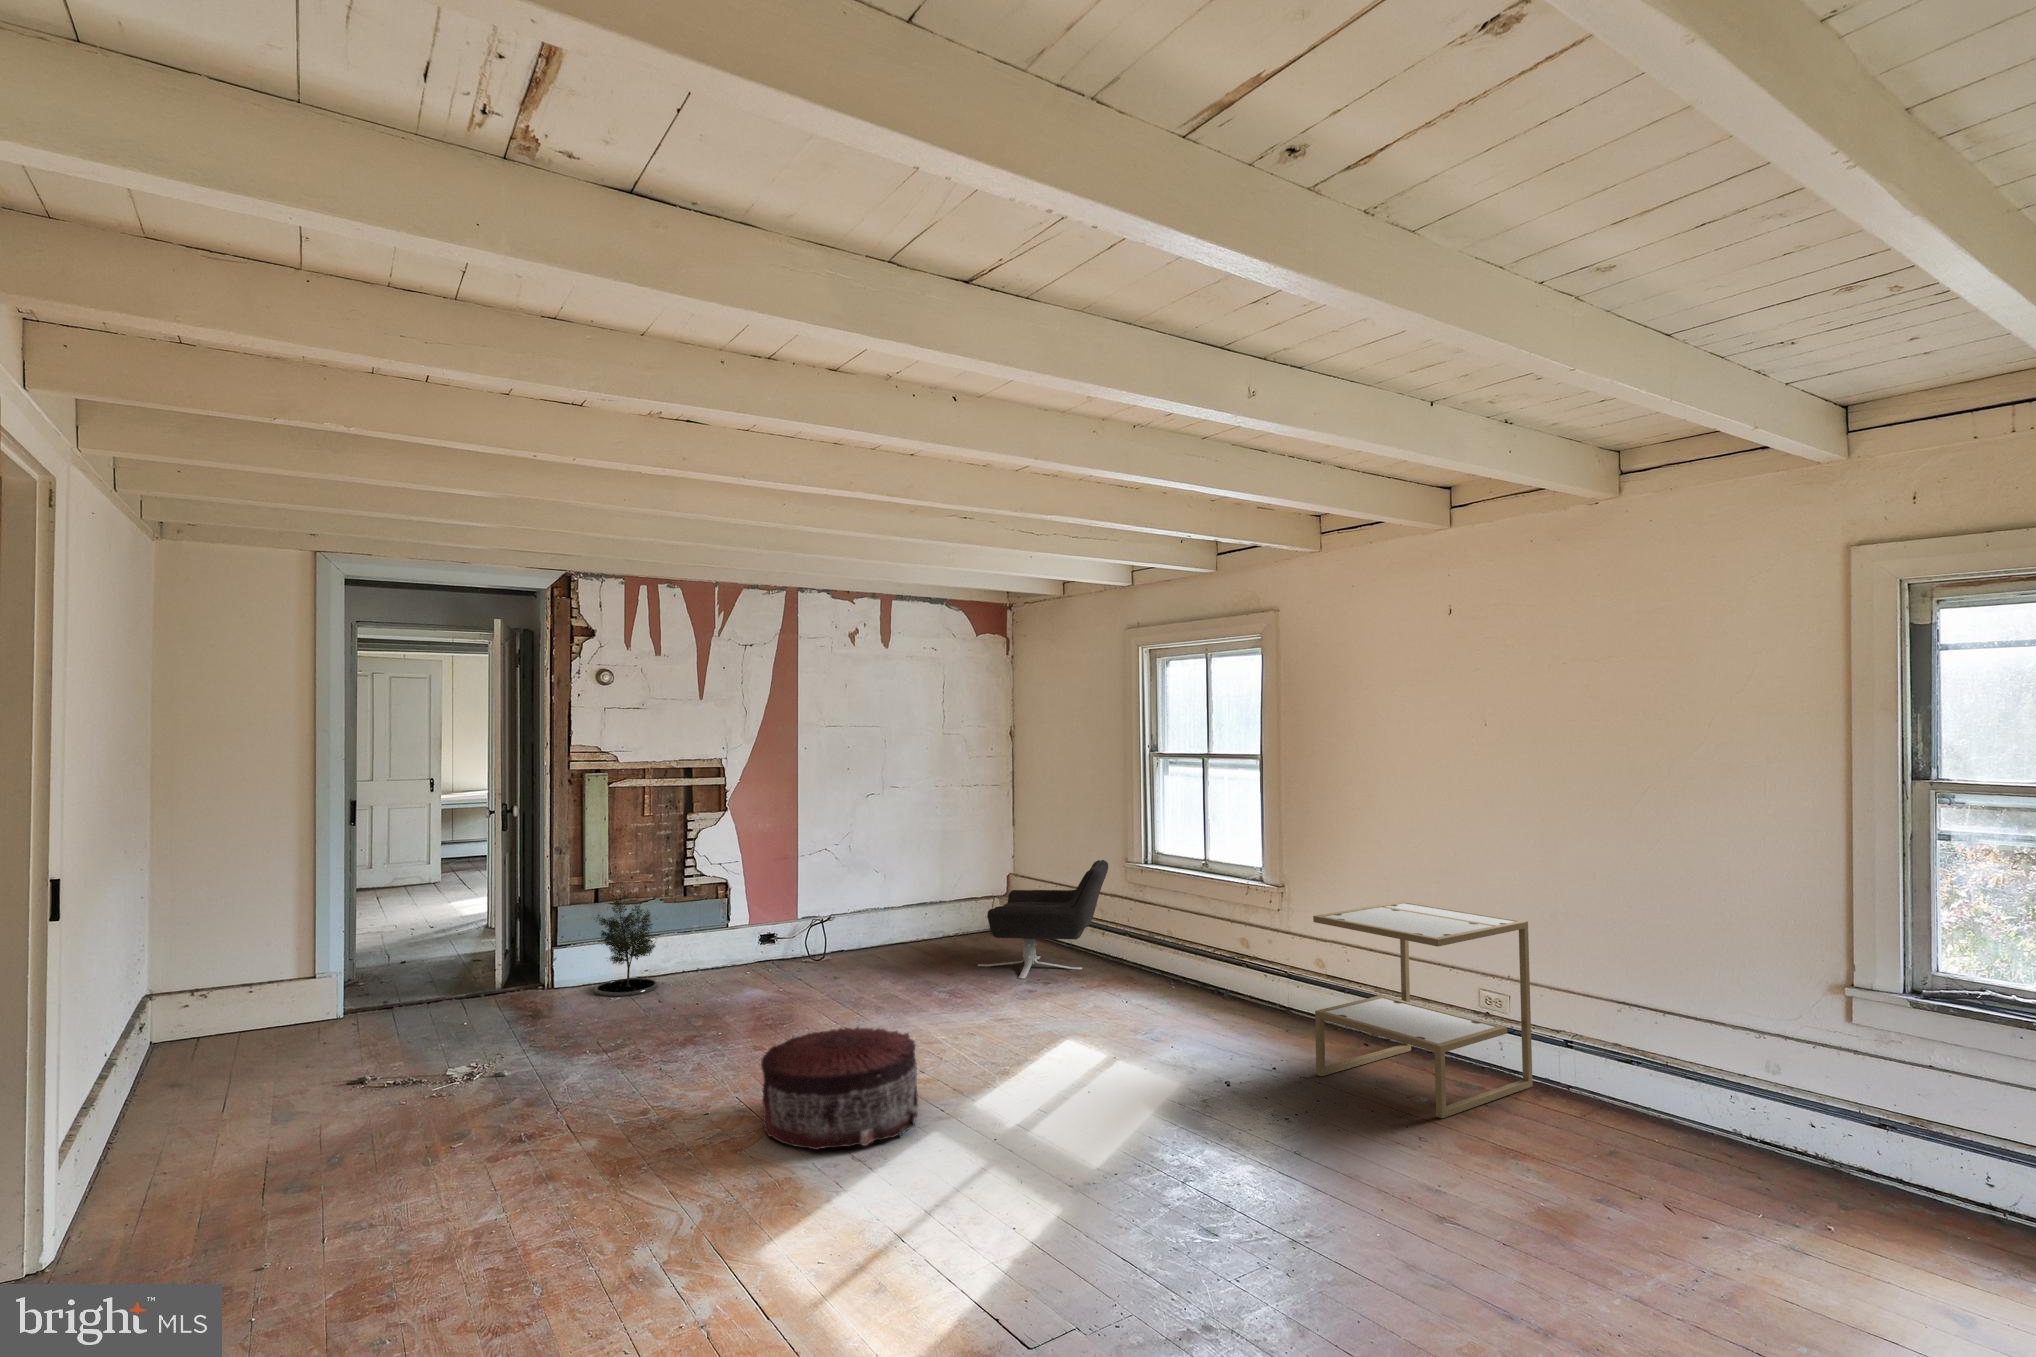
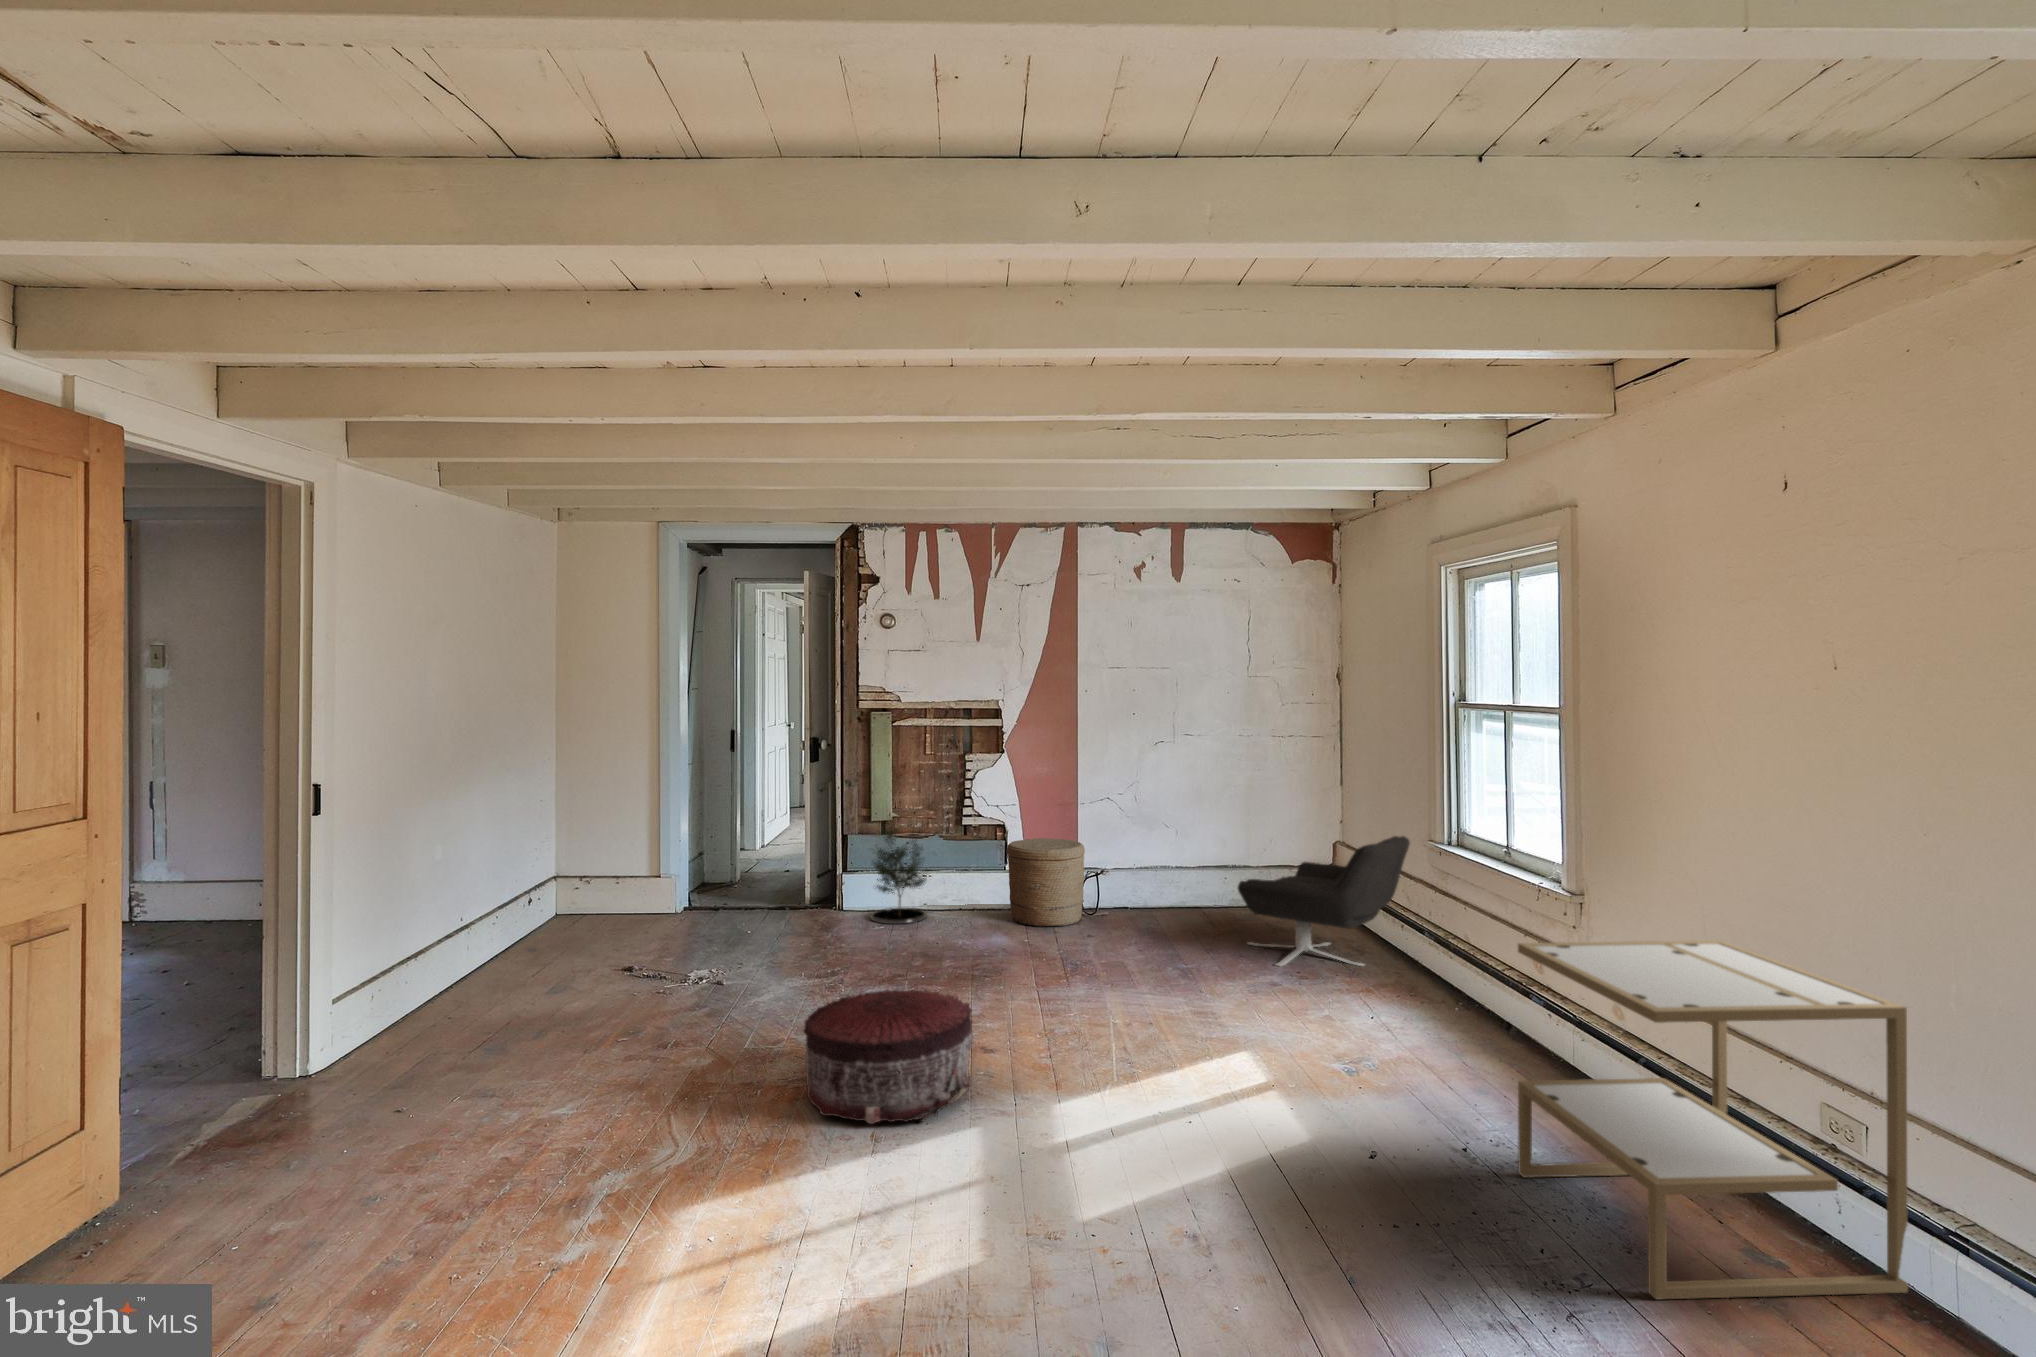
woven basket: none [741,891,819,978] -> present [1007,838,1085,927]

